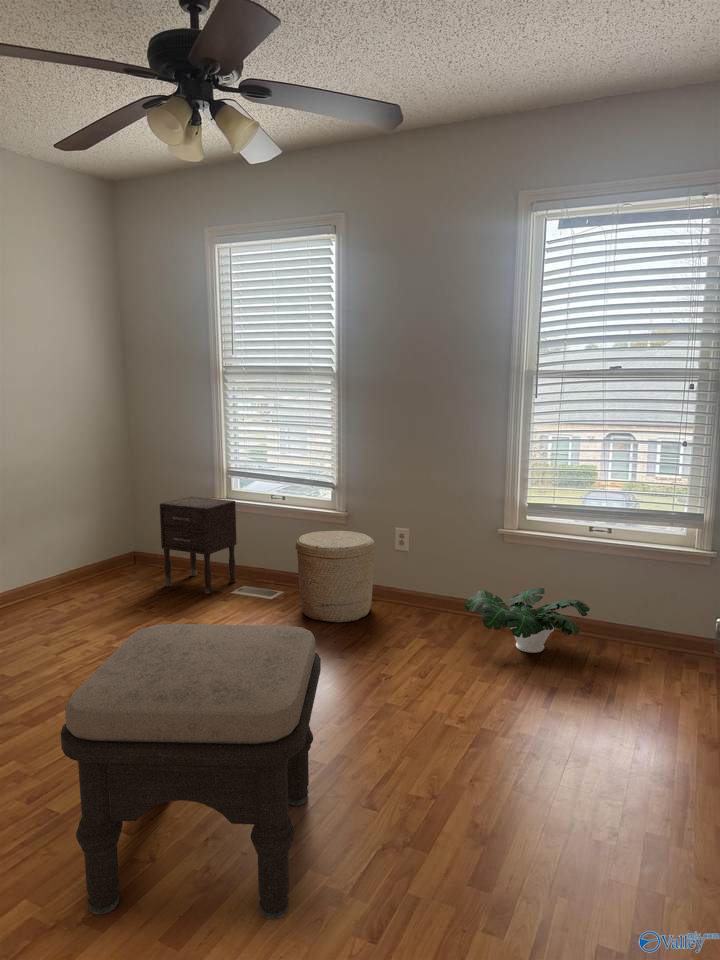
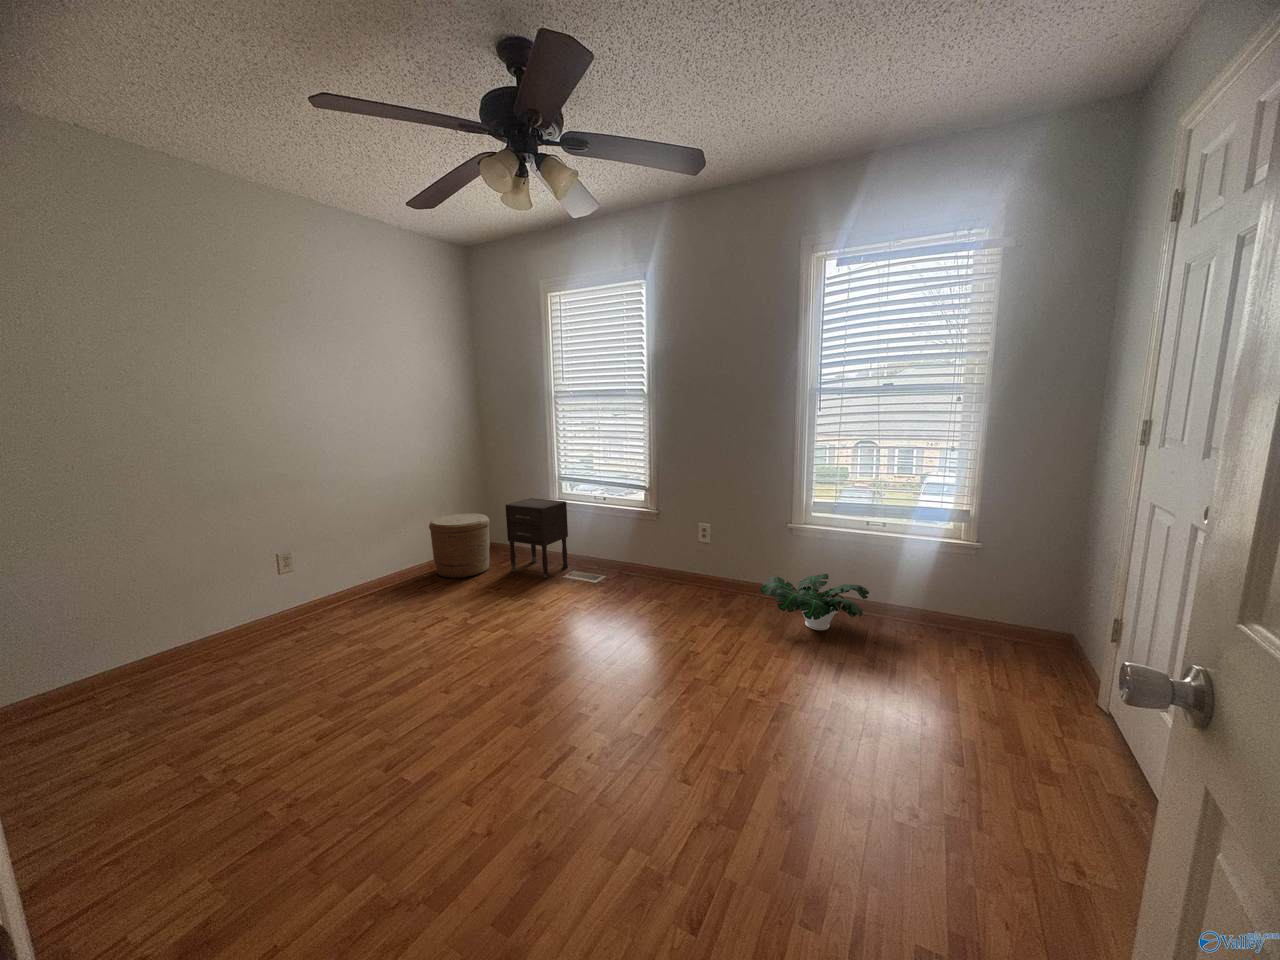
woven basket: present [296,531,375,622] -> present [429,513,490,578]
ottoman: present [61,624,321,920] -> none [405,621,643,910]

